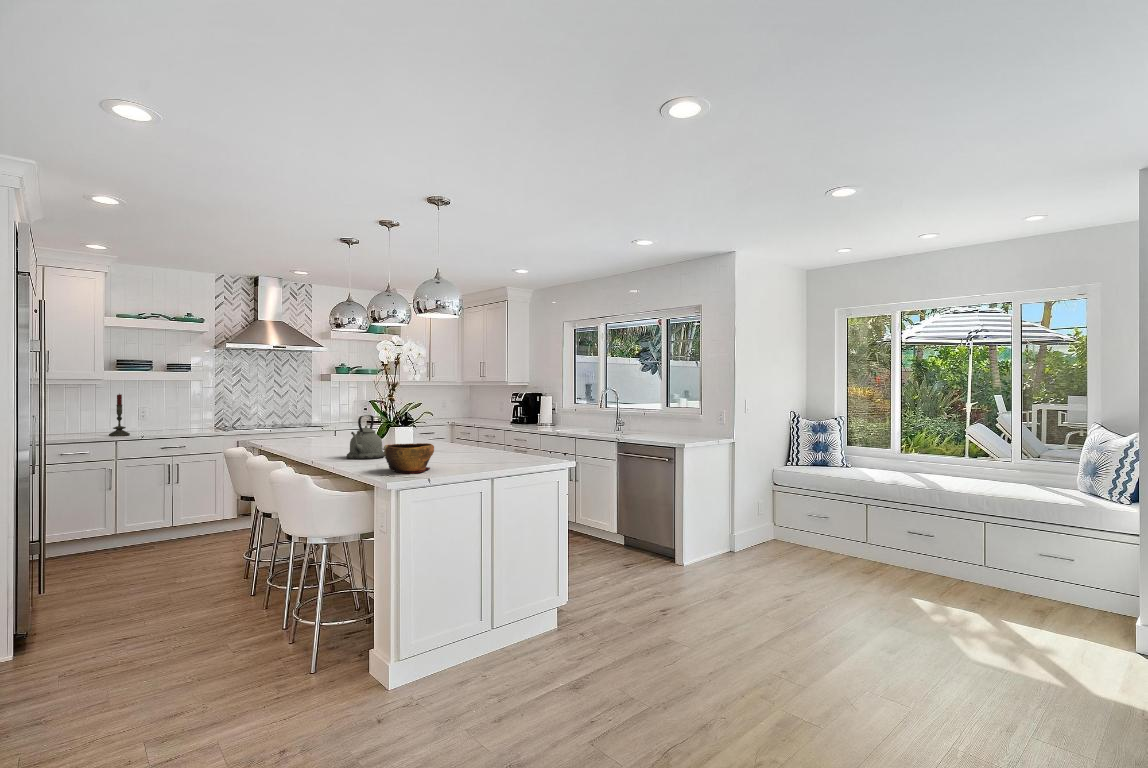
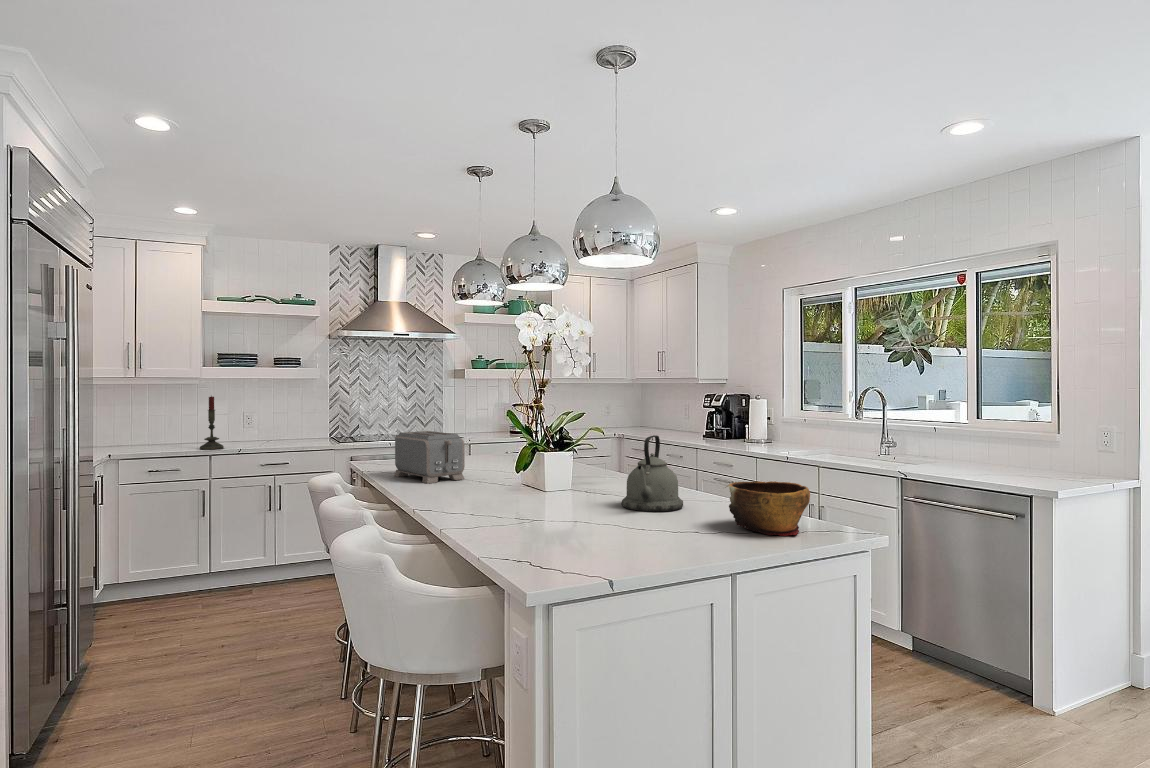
kettle: present [347,415,385,459] -> present [622,435,683,512]
toaster: none [288,417,340,450] -> present [394,431,465,484]
bowl: present [384,443,434,473] -> present [727,481,810,536]

